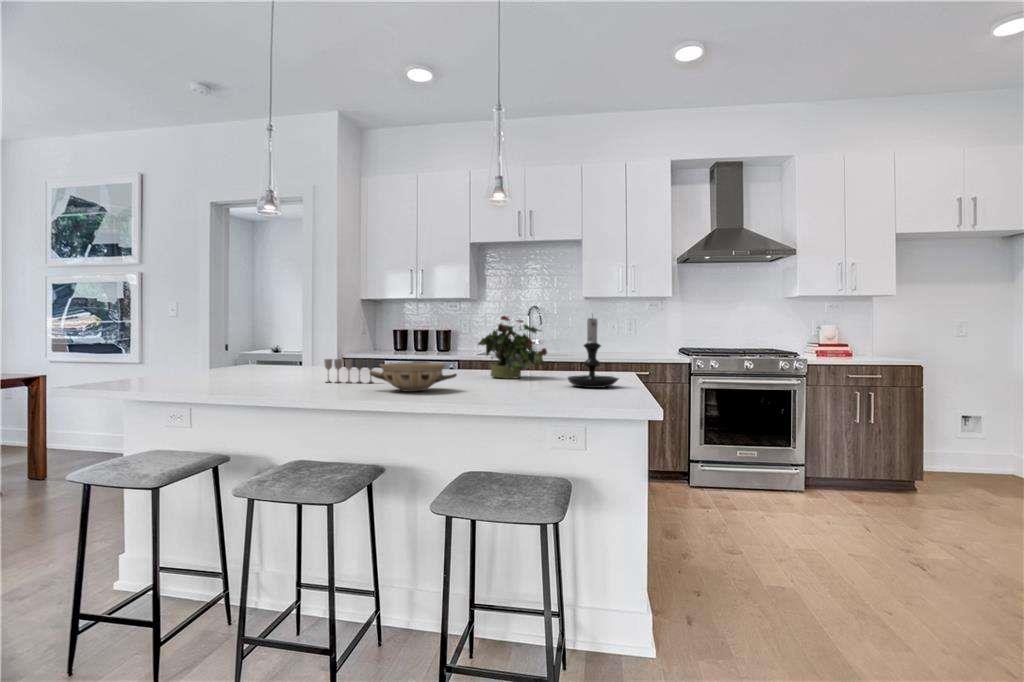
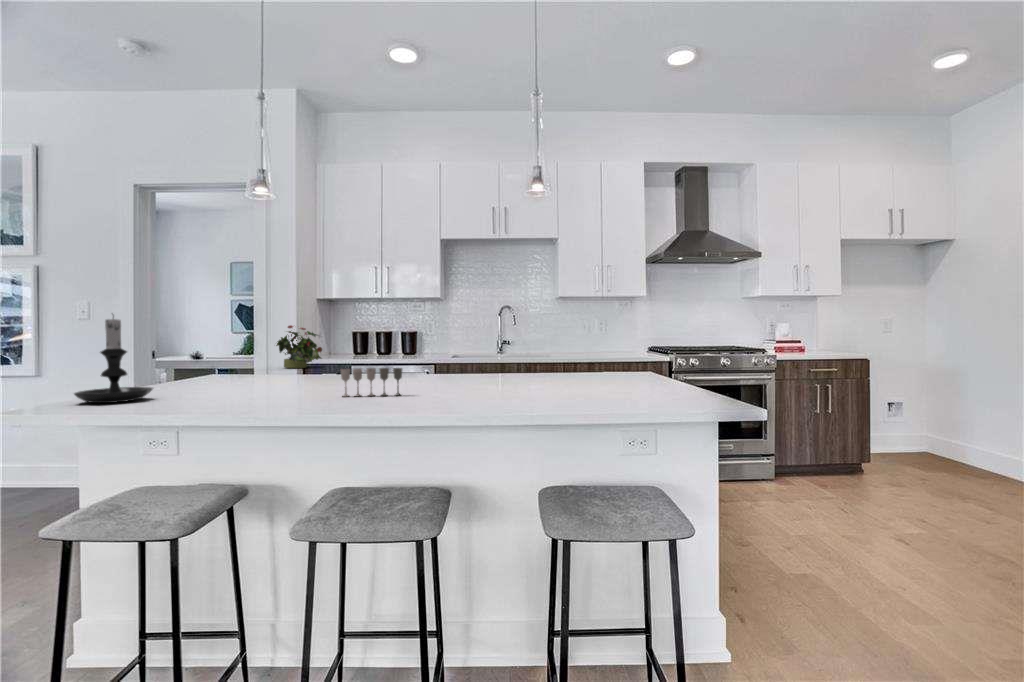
potted plant: present [478,316,547,379] -> present [276,325,322,368]
candle holder: present [568,318,619,388] -> present [74,316,153,403]
ceramic bowl: present [370,363,457,392] -> none [420,371,521,406]

